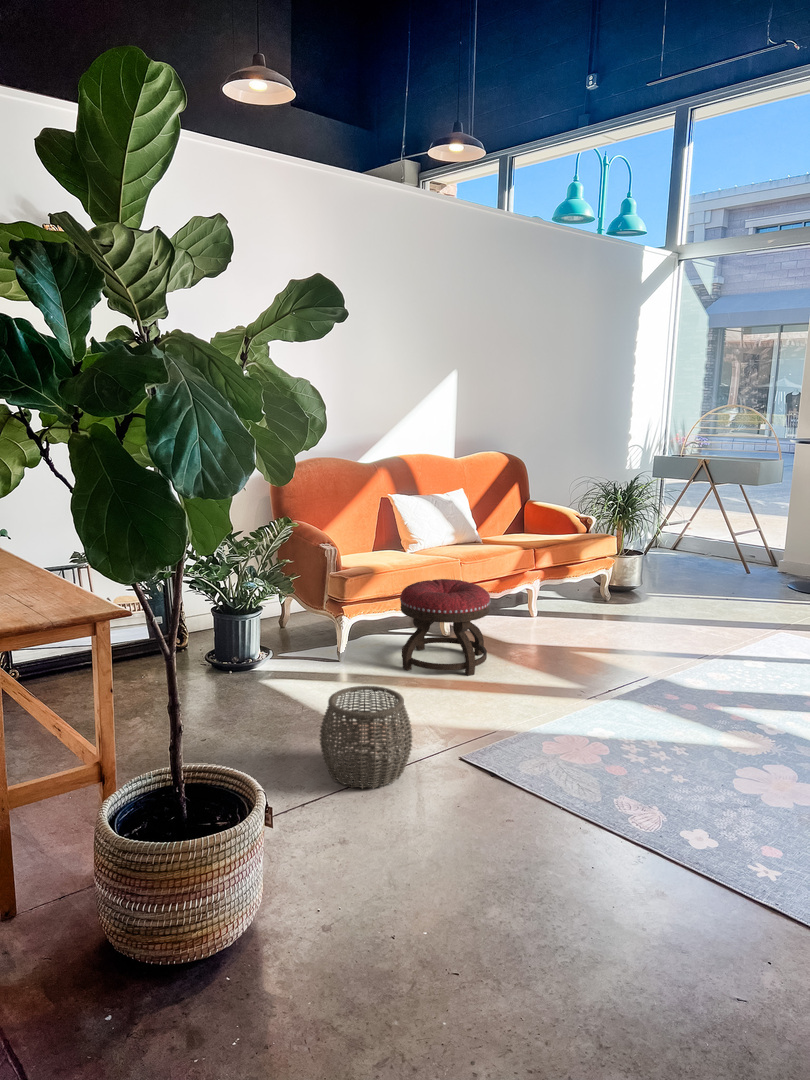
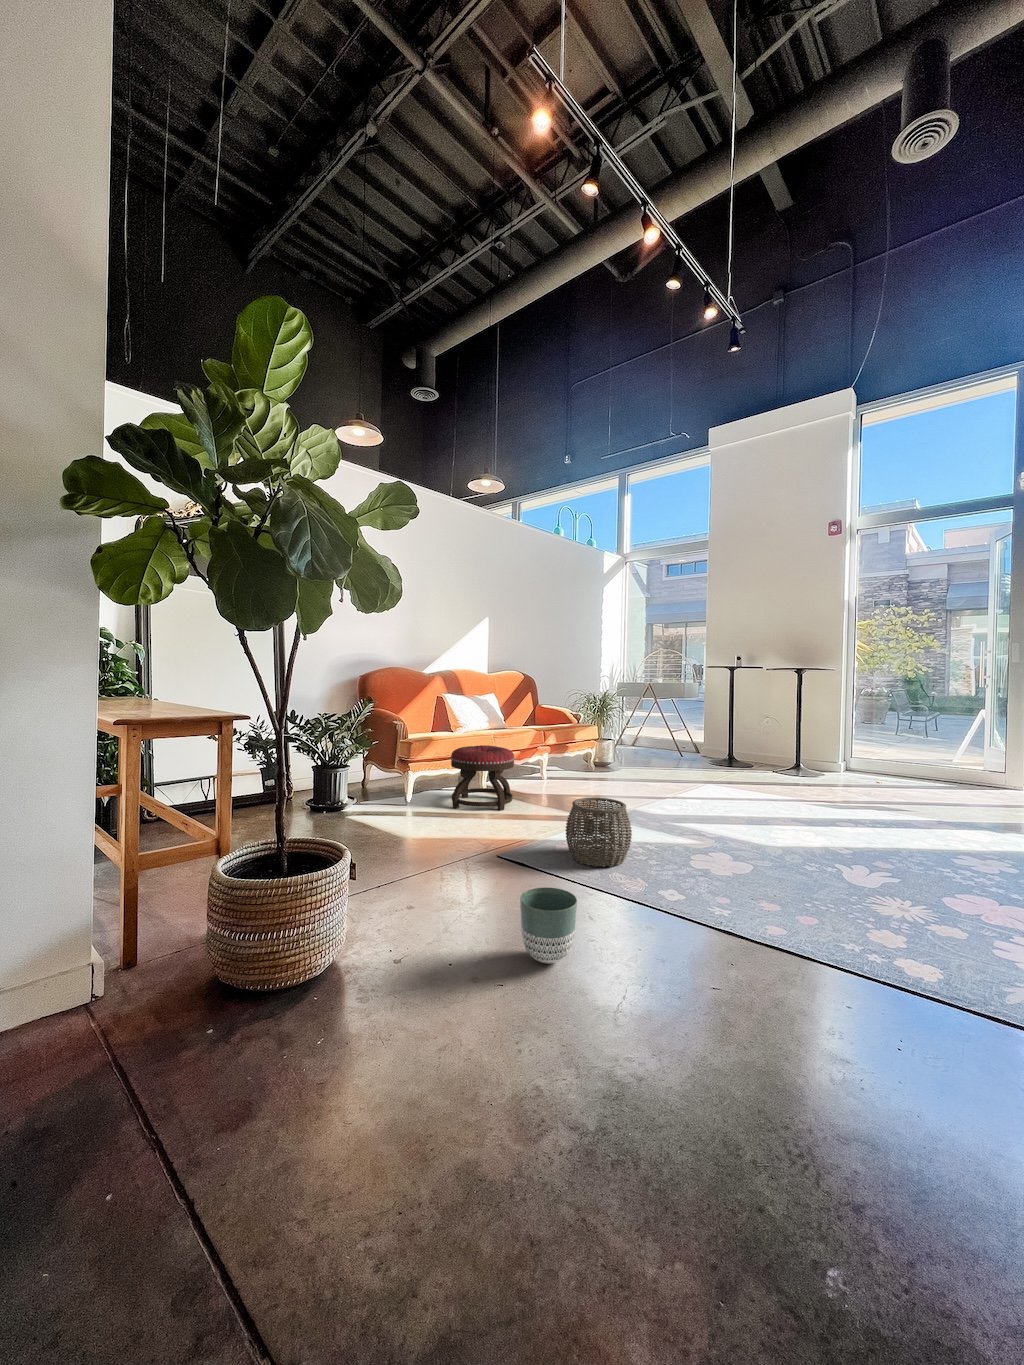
woven basket: present [320,686,412,789] -> present [565,797,632,867]
planter: none [483,845,558,946] -> present [520,887,577,964]

